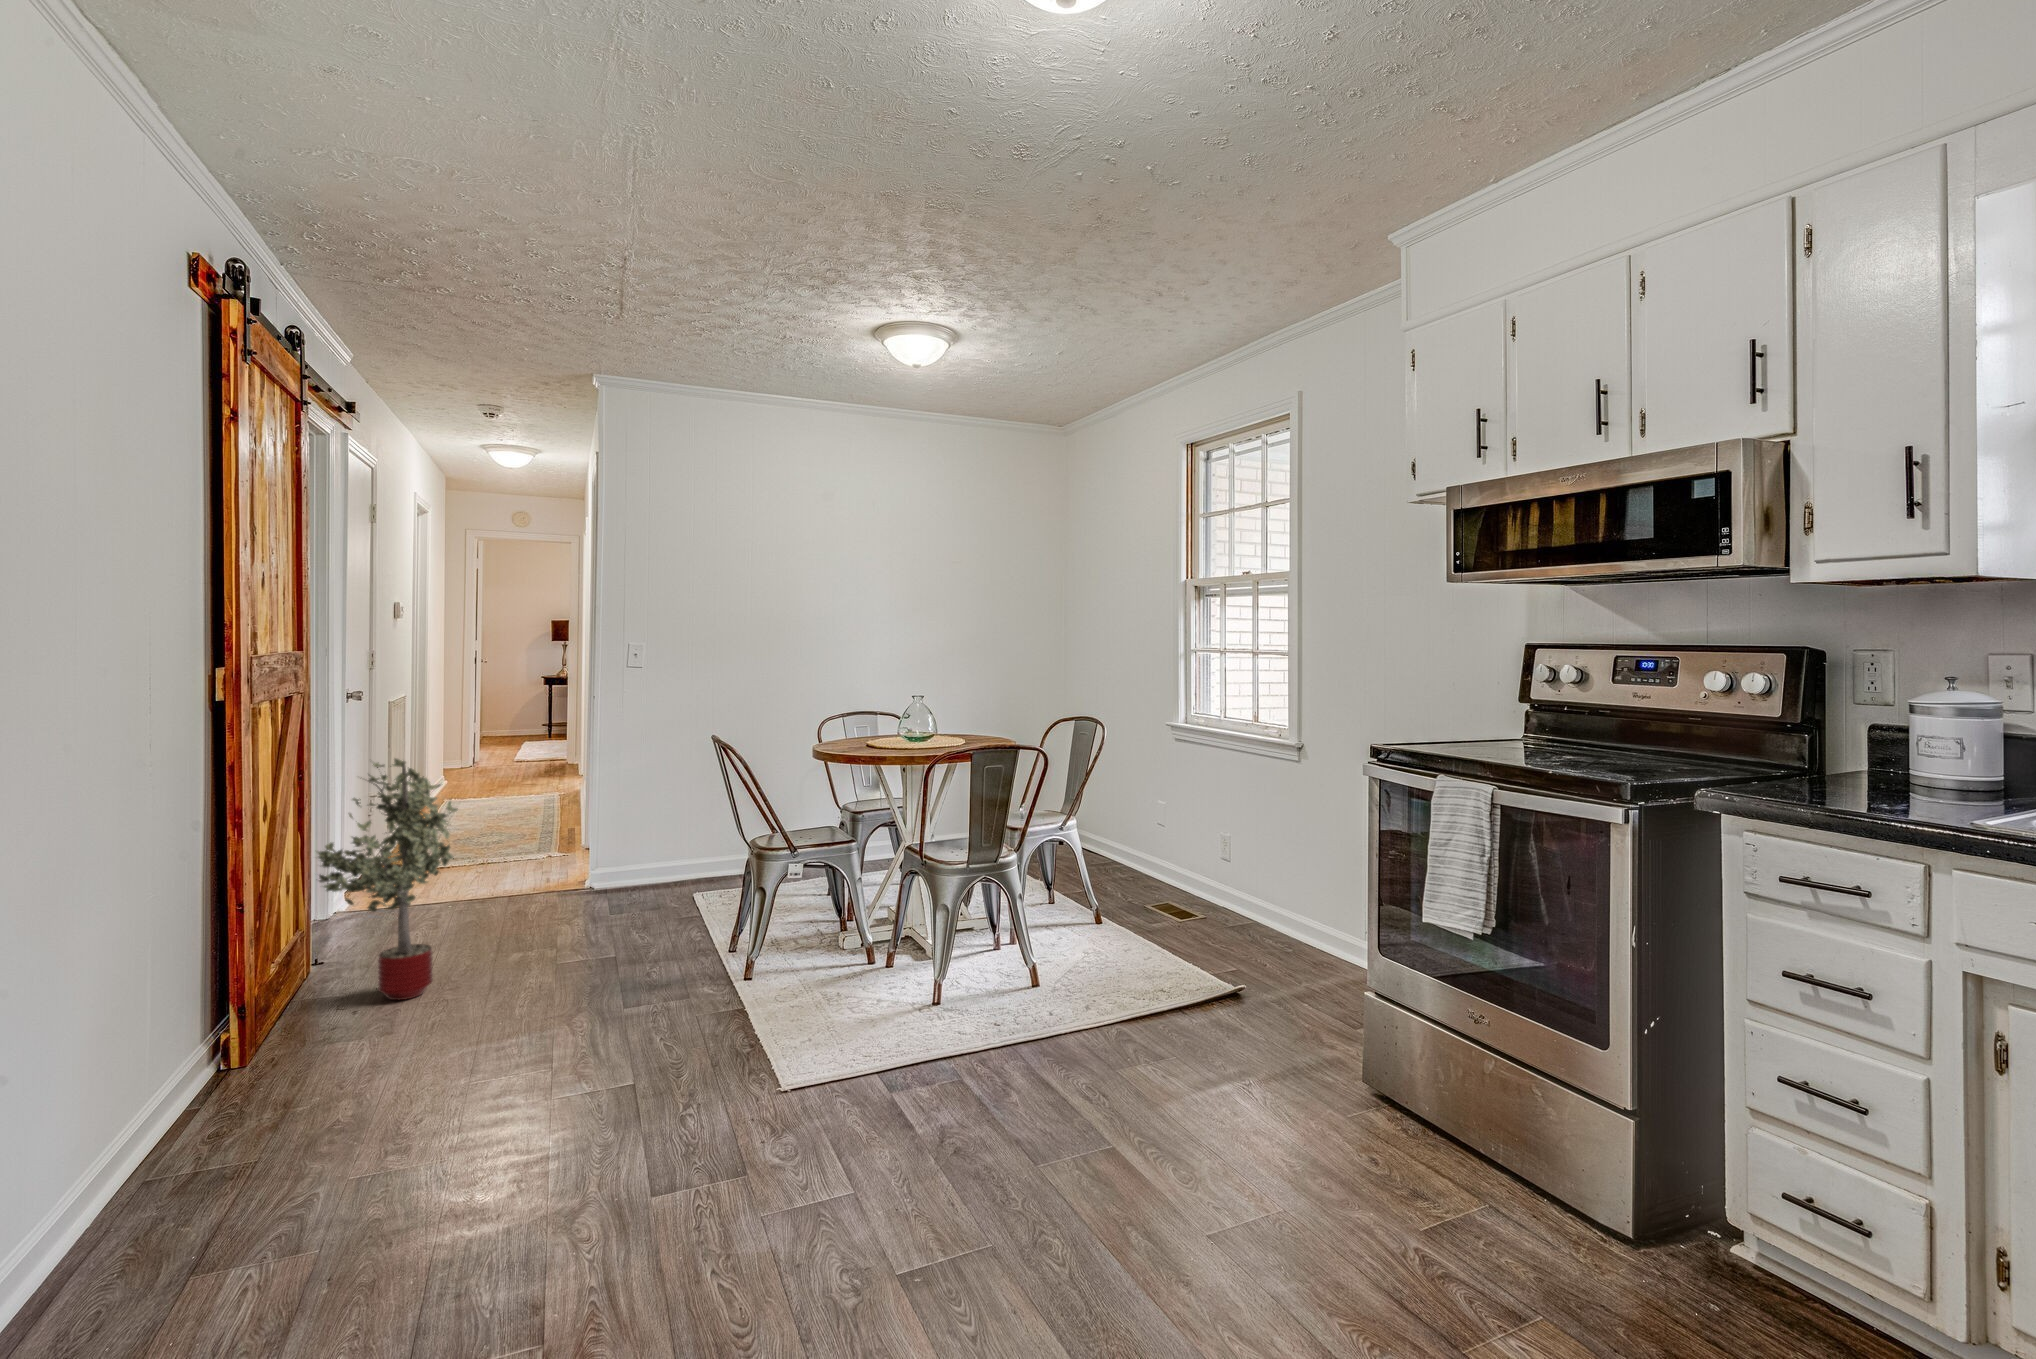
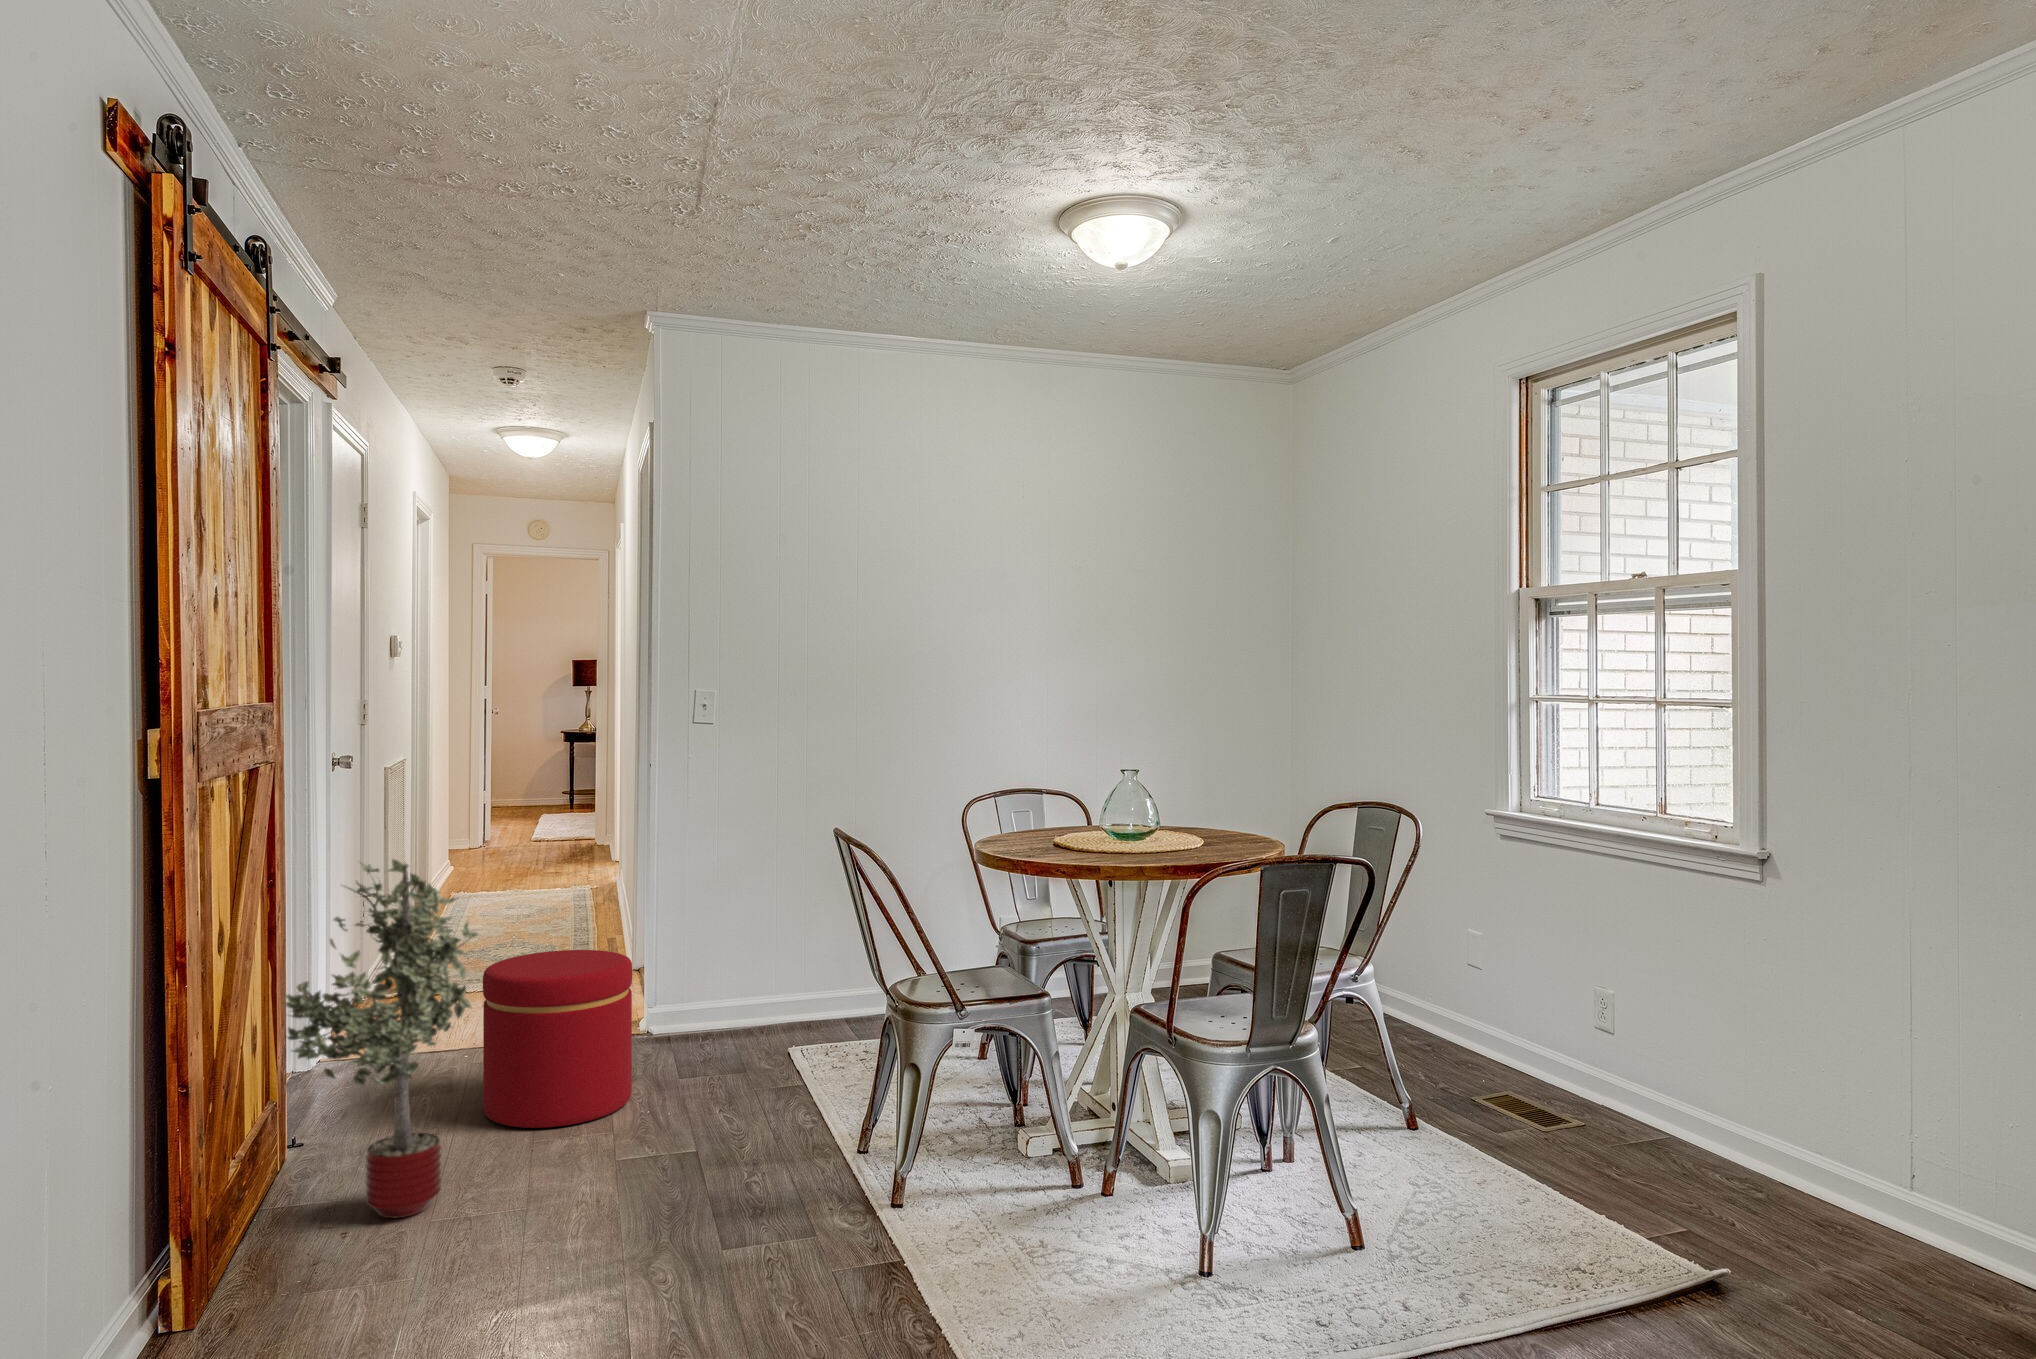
ottoman: none [465,825,575,945] -> present [483,950,632,1128]

